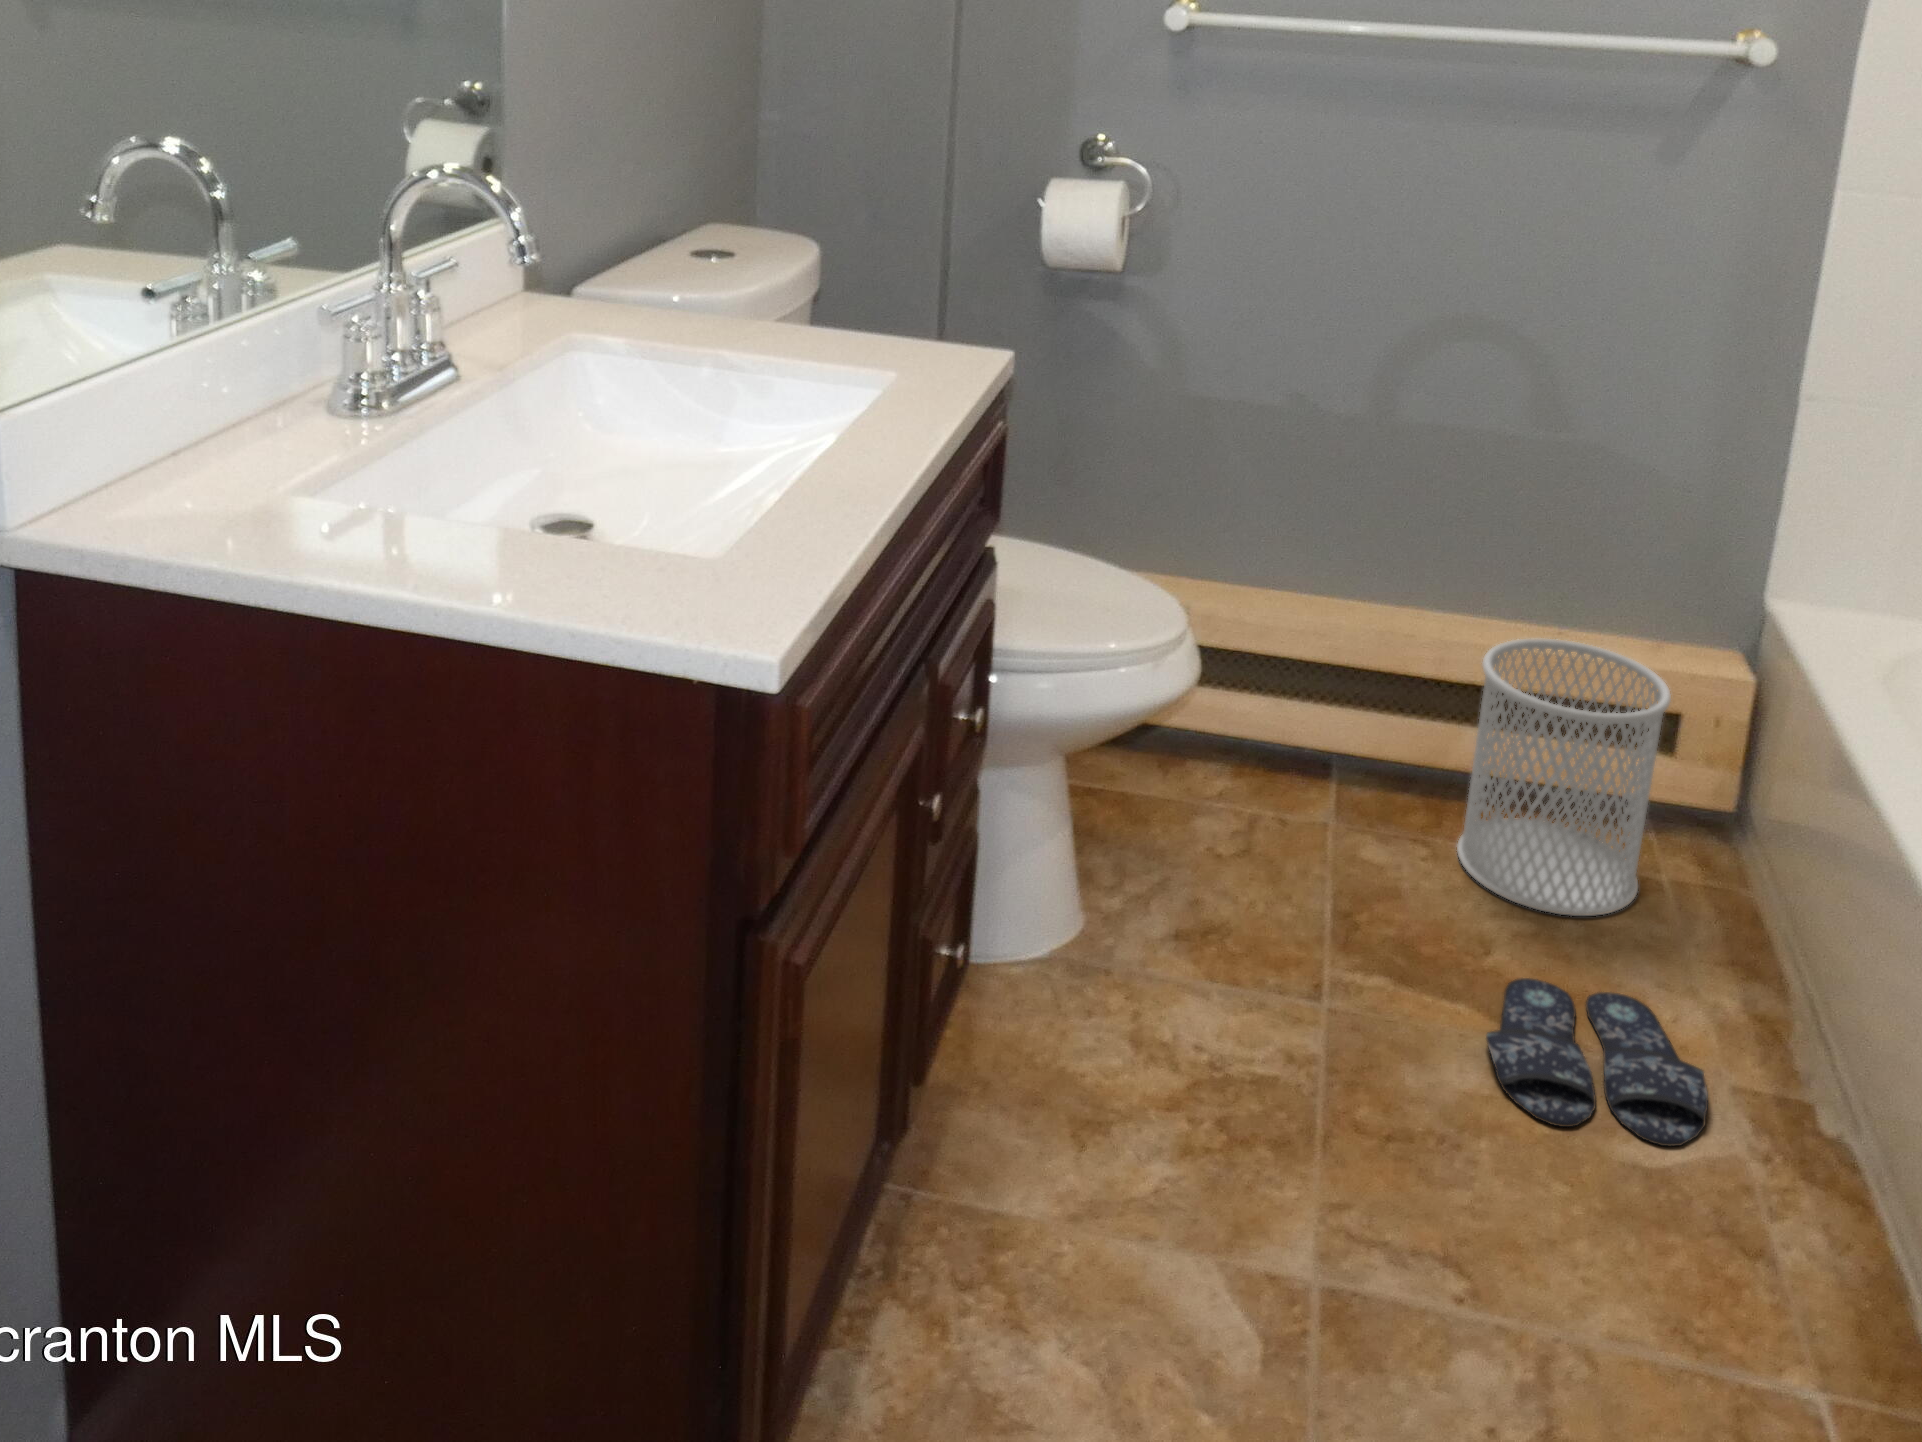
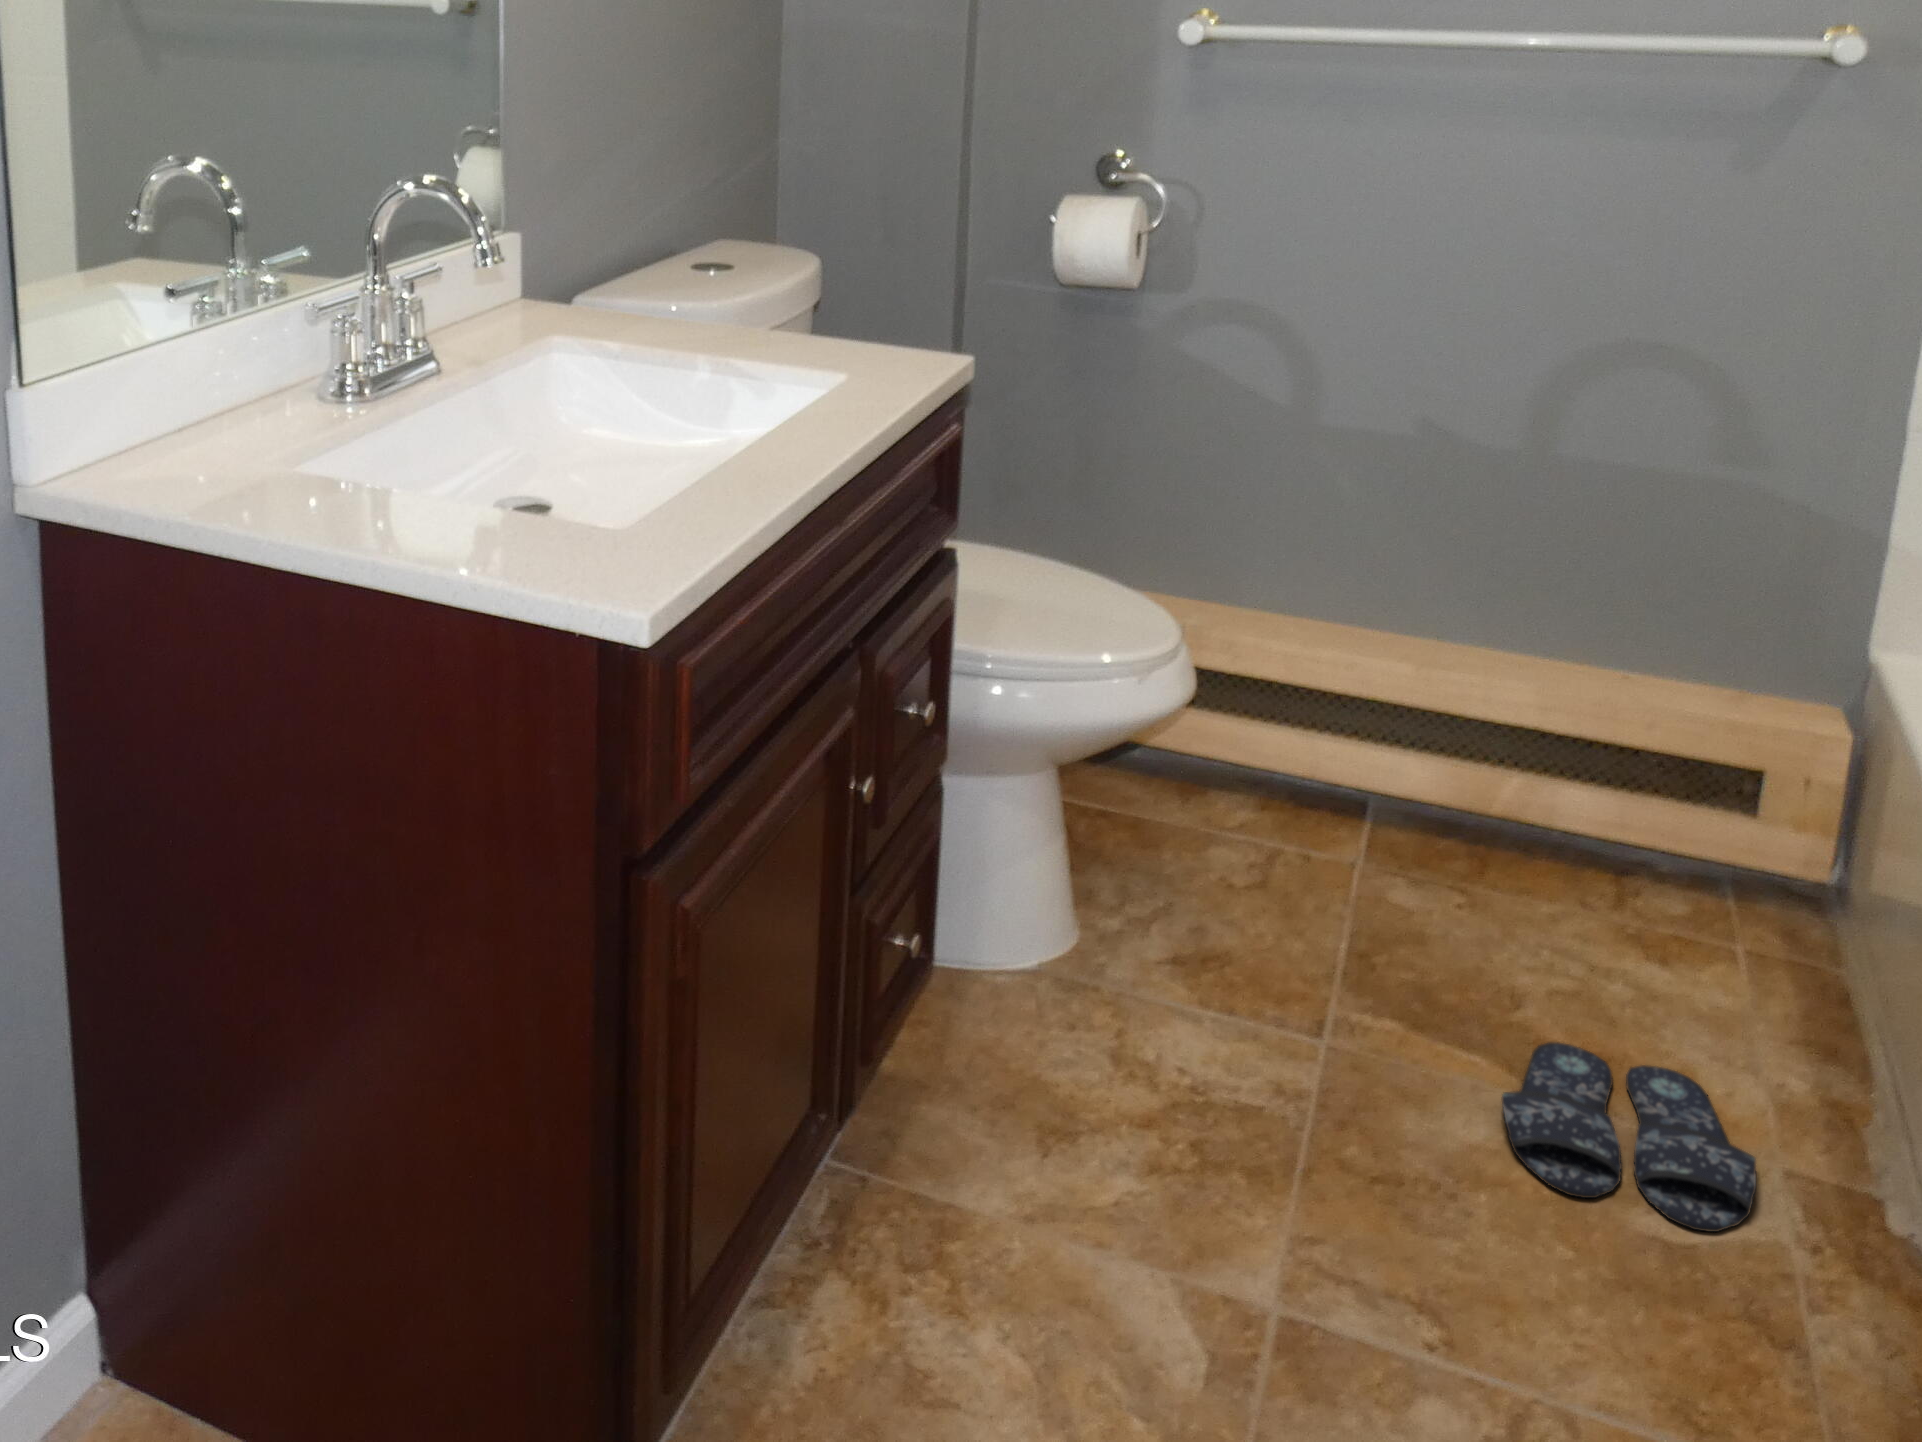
wastebasket: present [1457,638,1671,916] -> none [1500,684,1745,986]

